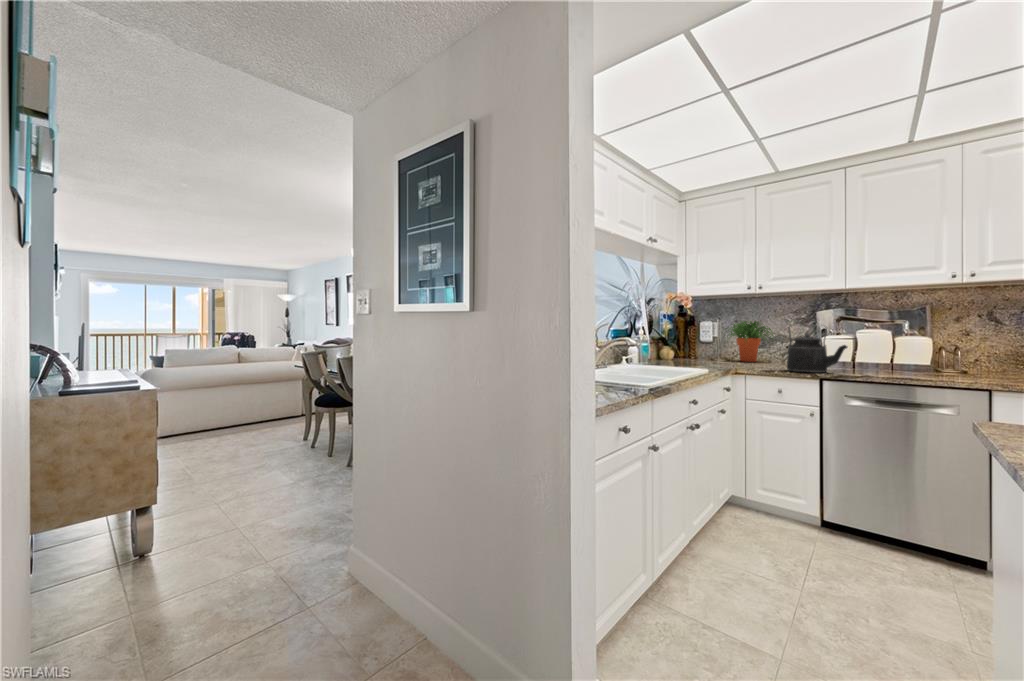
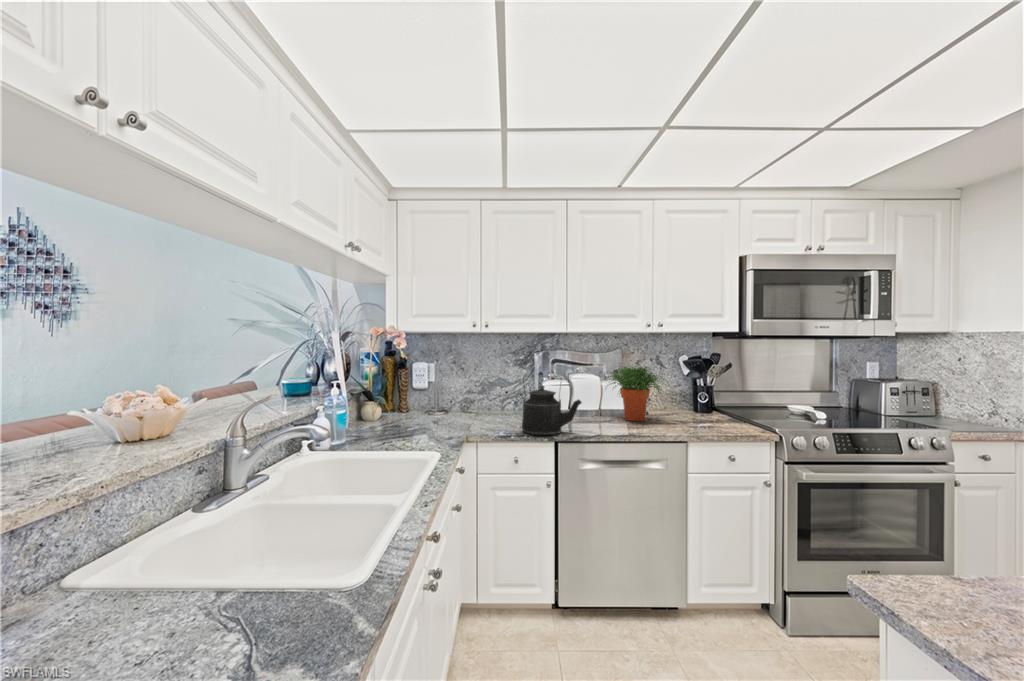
potted plant: present [729,321,773,362] -> present [608,366,669,421]

